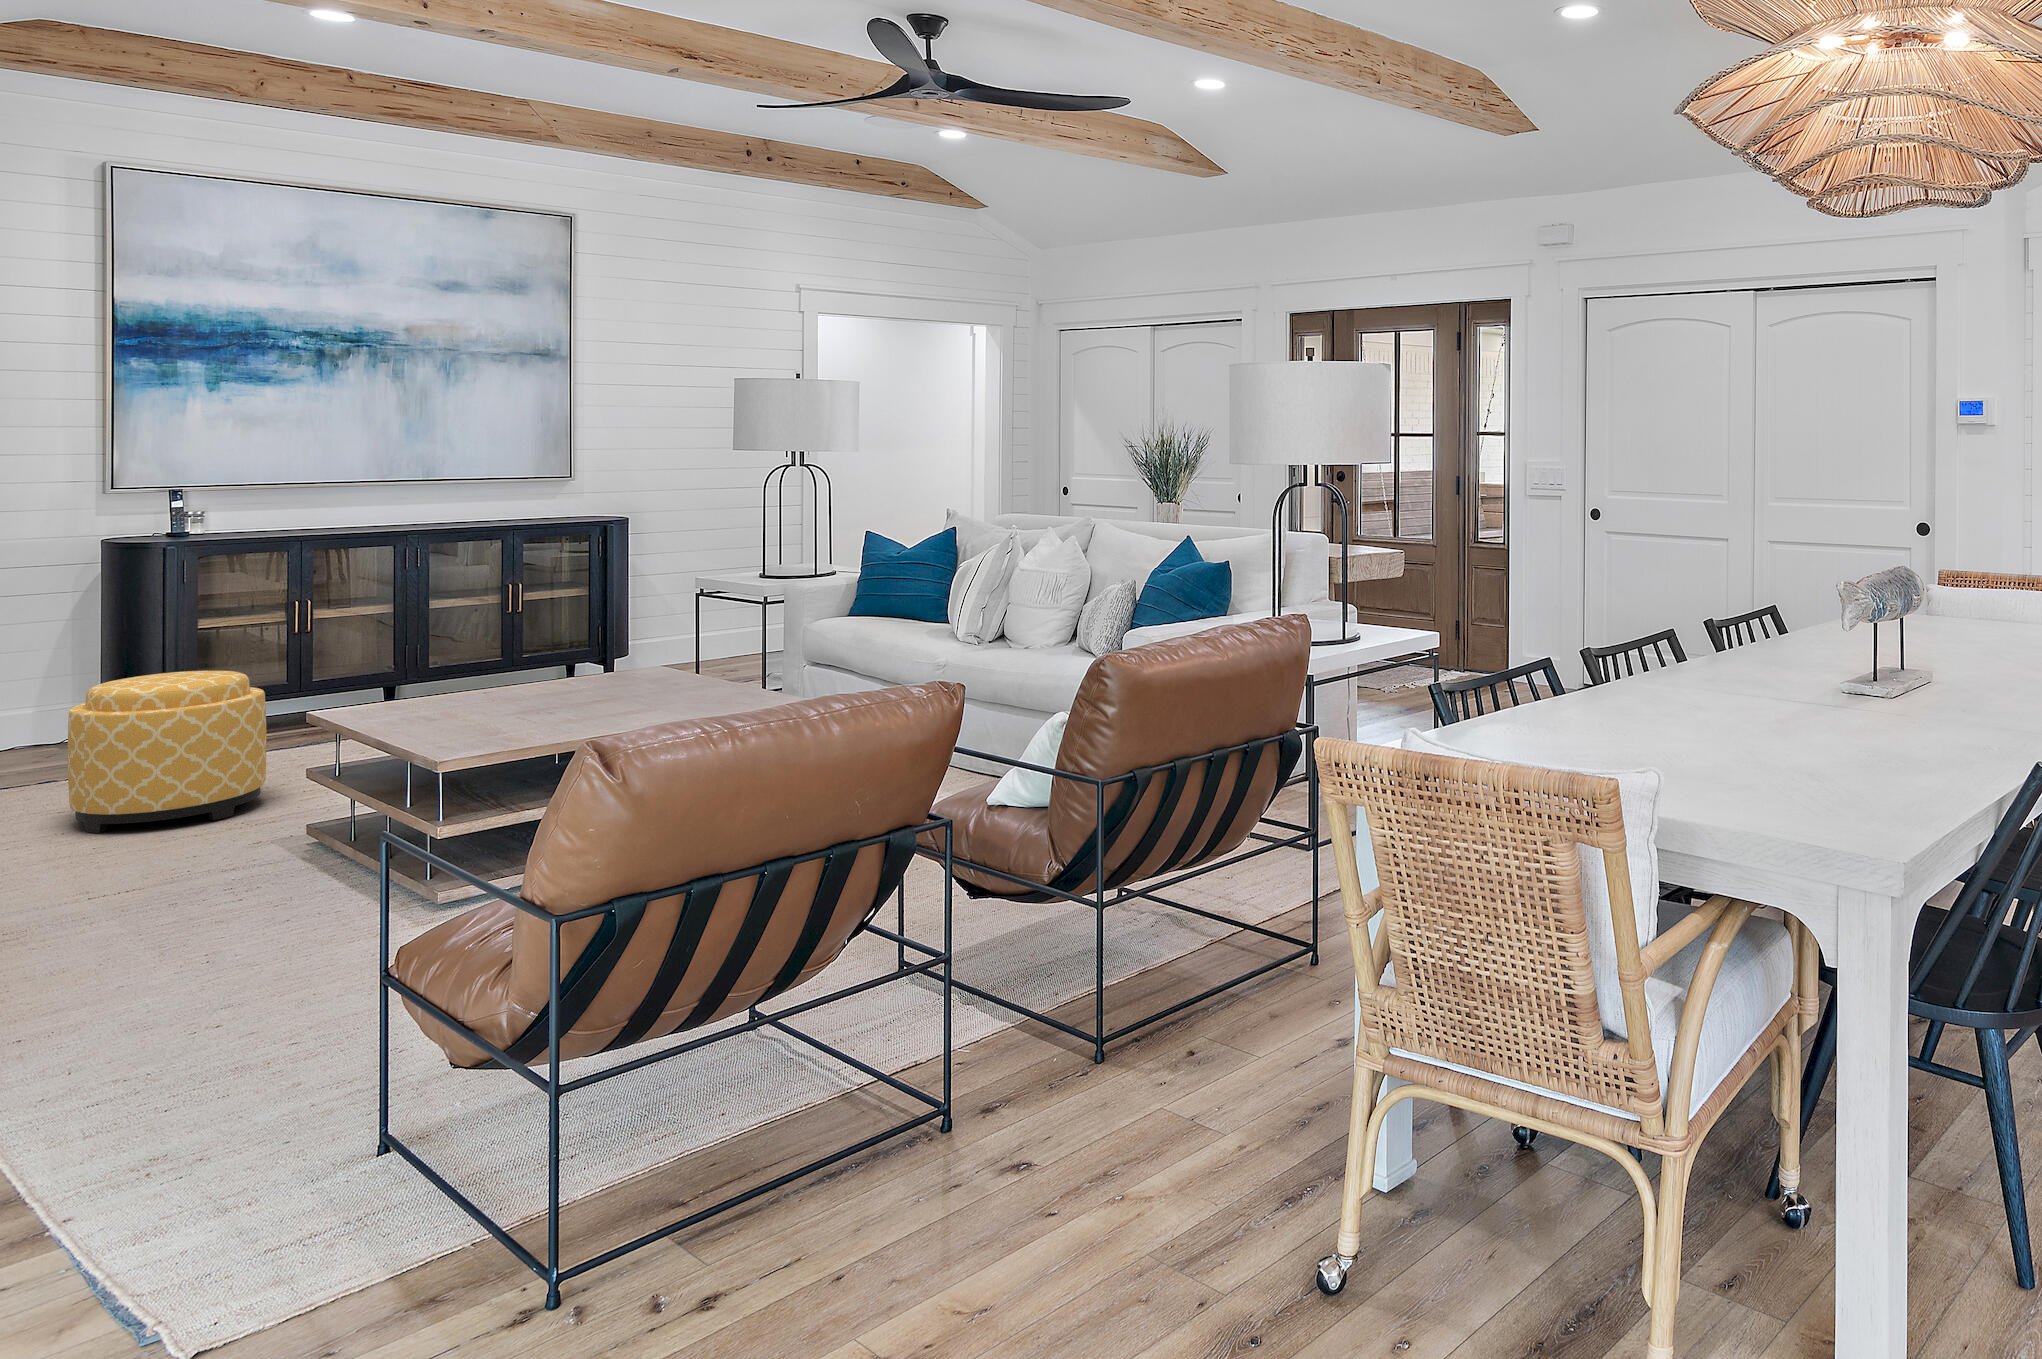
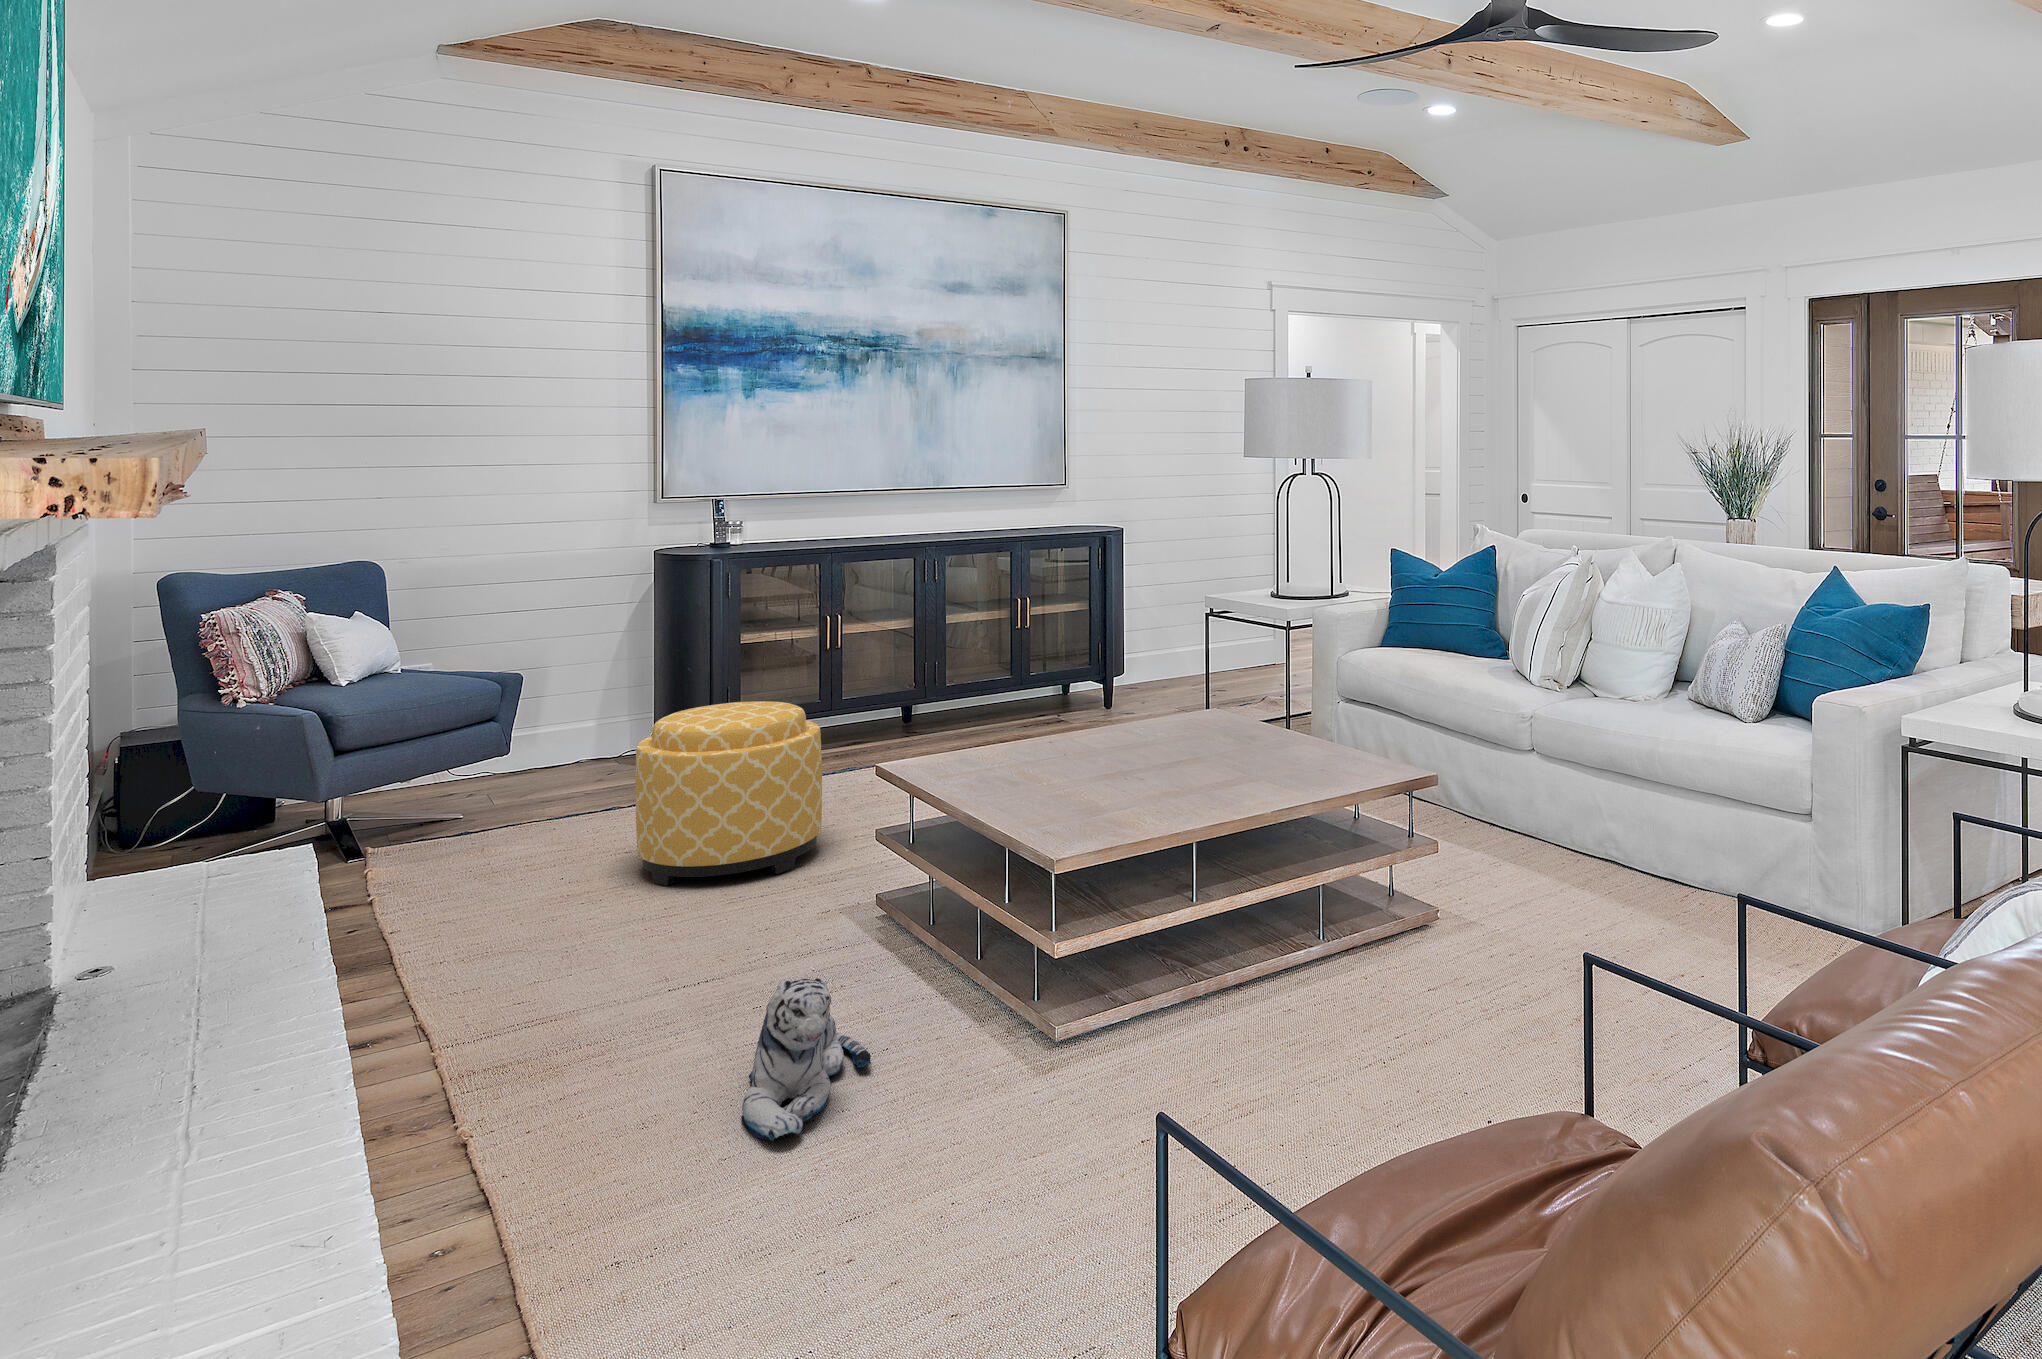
plush toy: none [141,857,268,973] -> present [741,978,871,1142]

